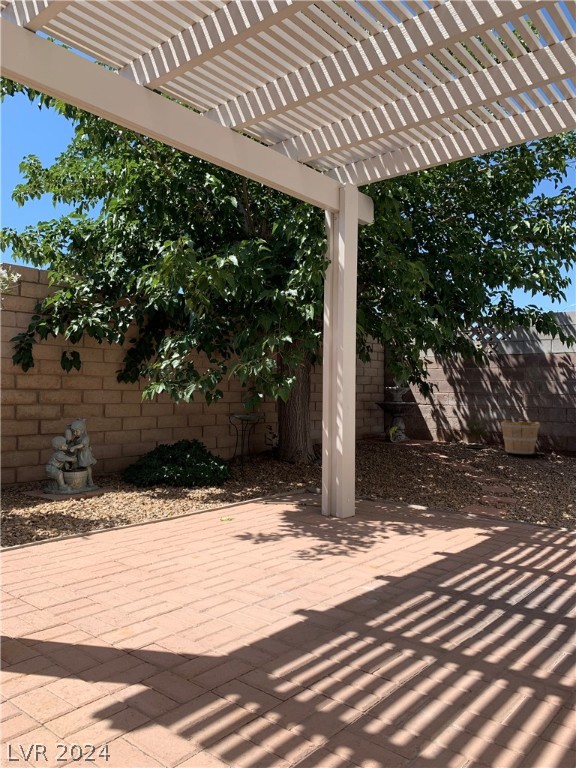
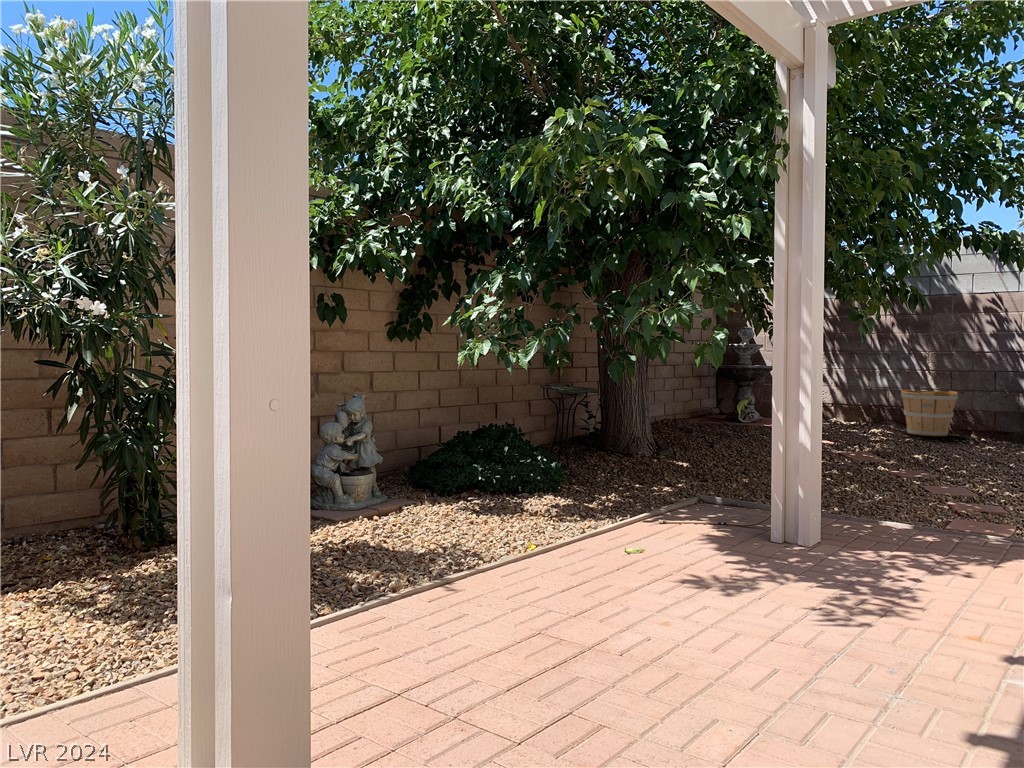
potted tree: present [465,410,488,448] -> none [843,373,879,428]

